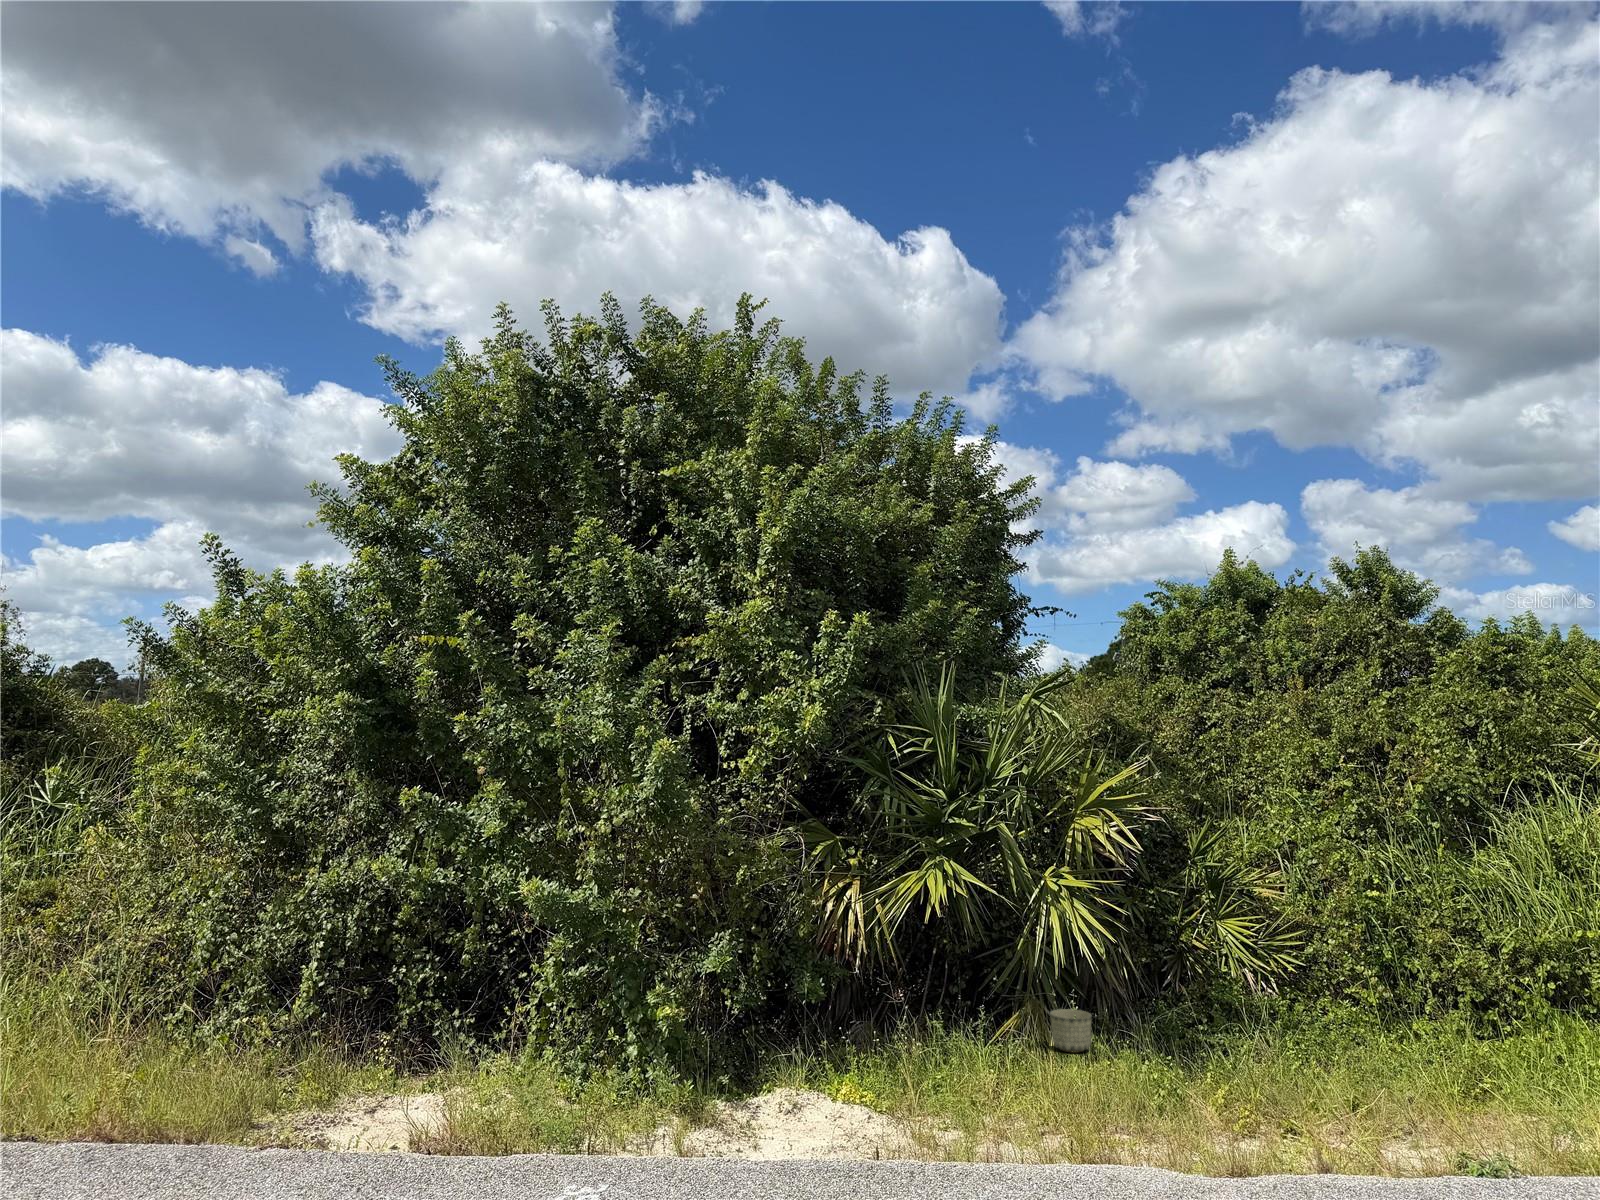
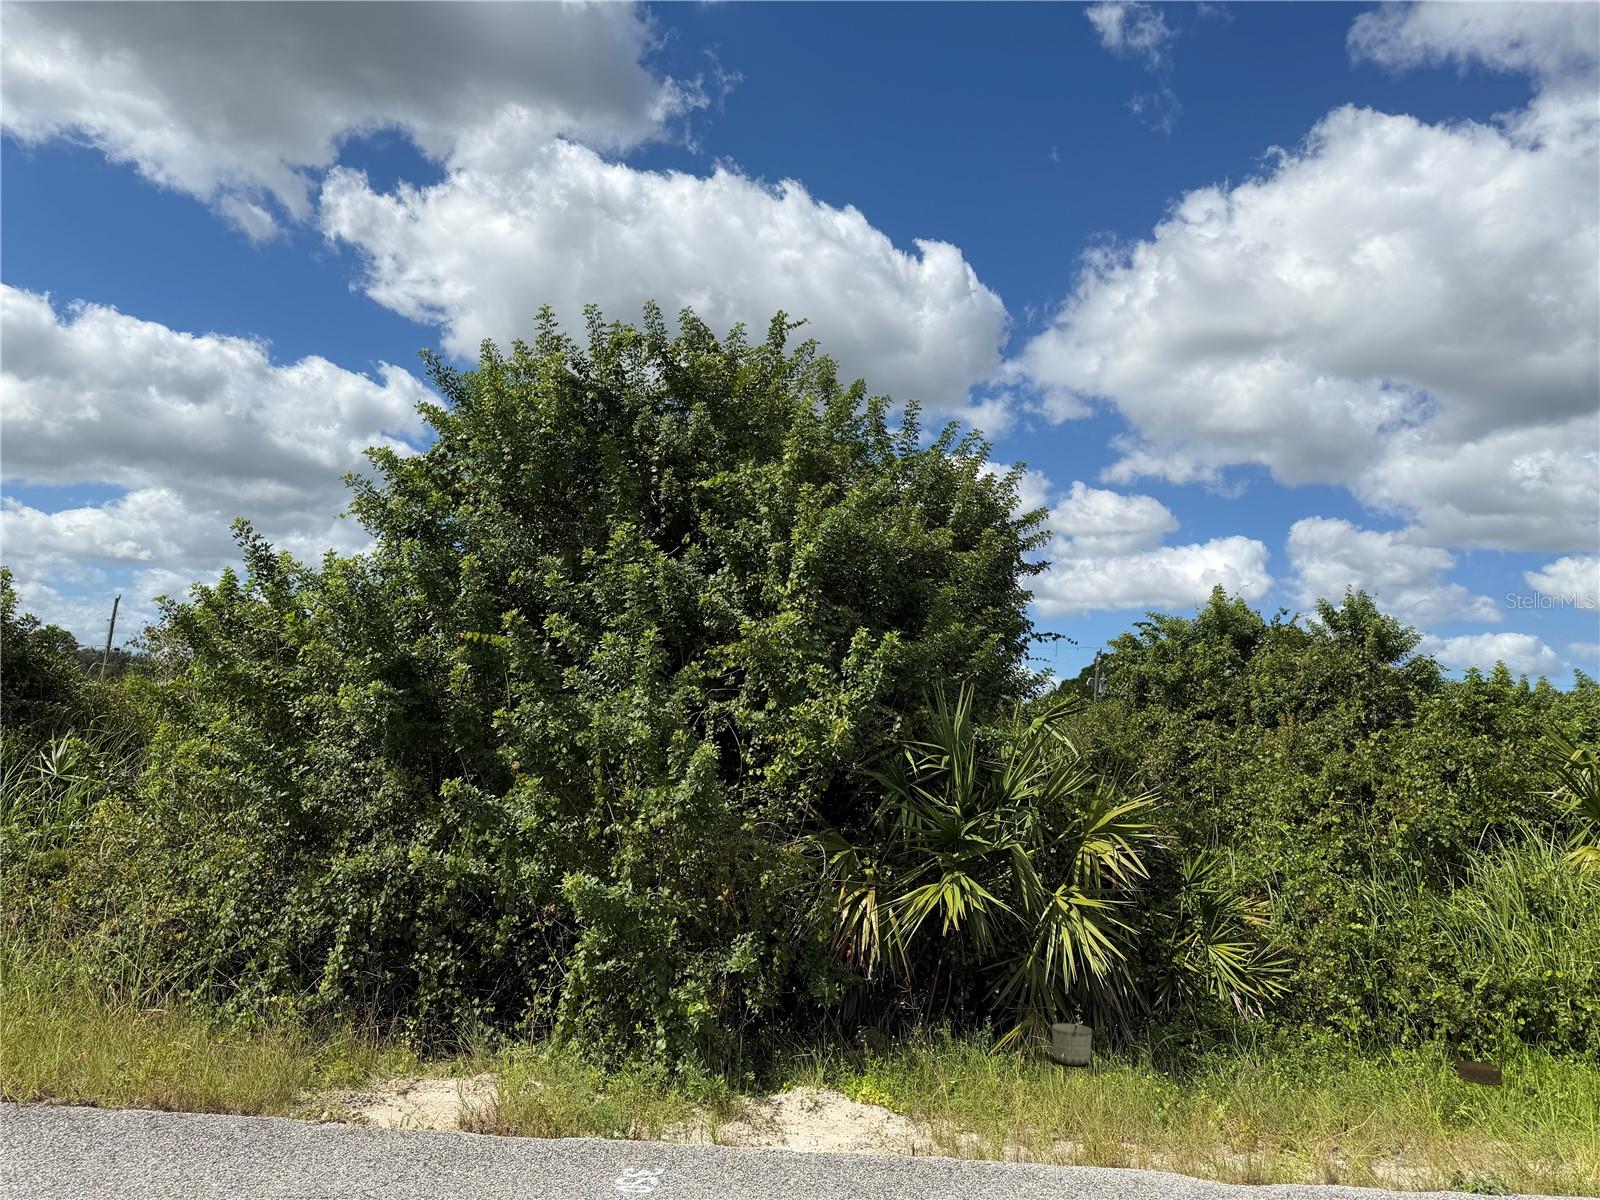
basket: none [1479,984,1532,1054] -> present [1454,1018,1502,1085]

